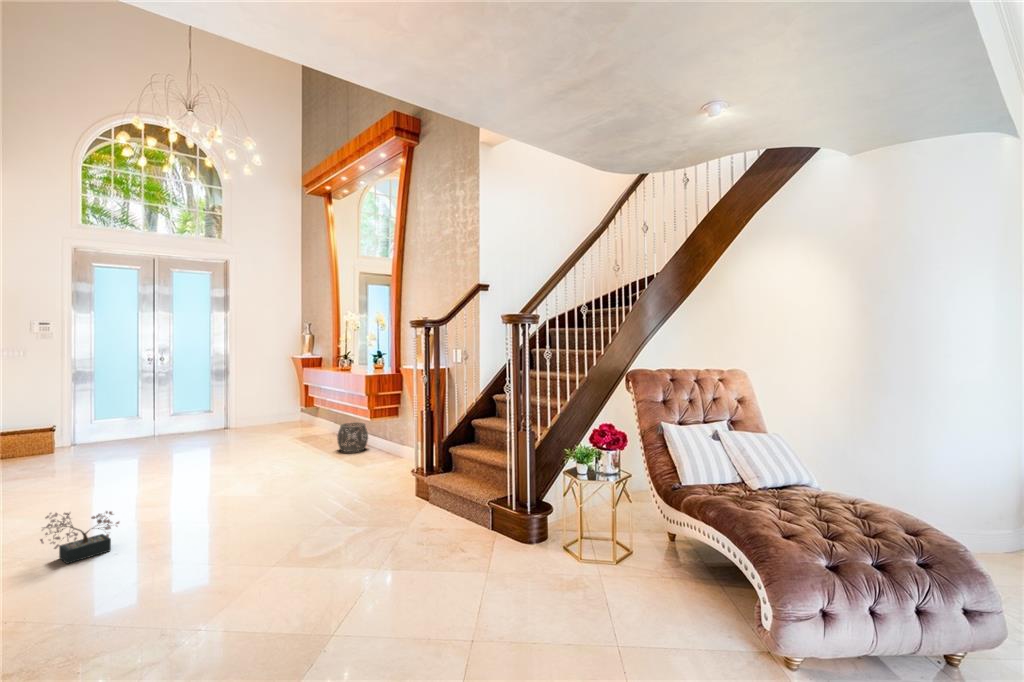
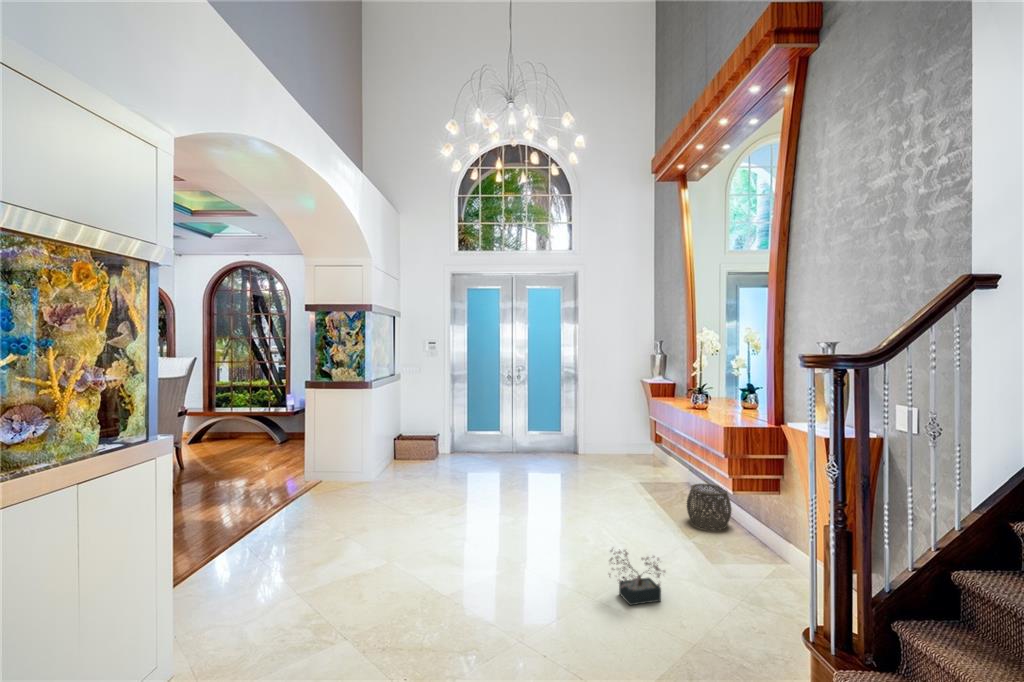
decorative plant: present [40,511,119,564] -> present [609,549,665,605]

